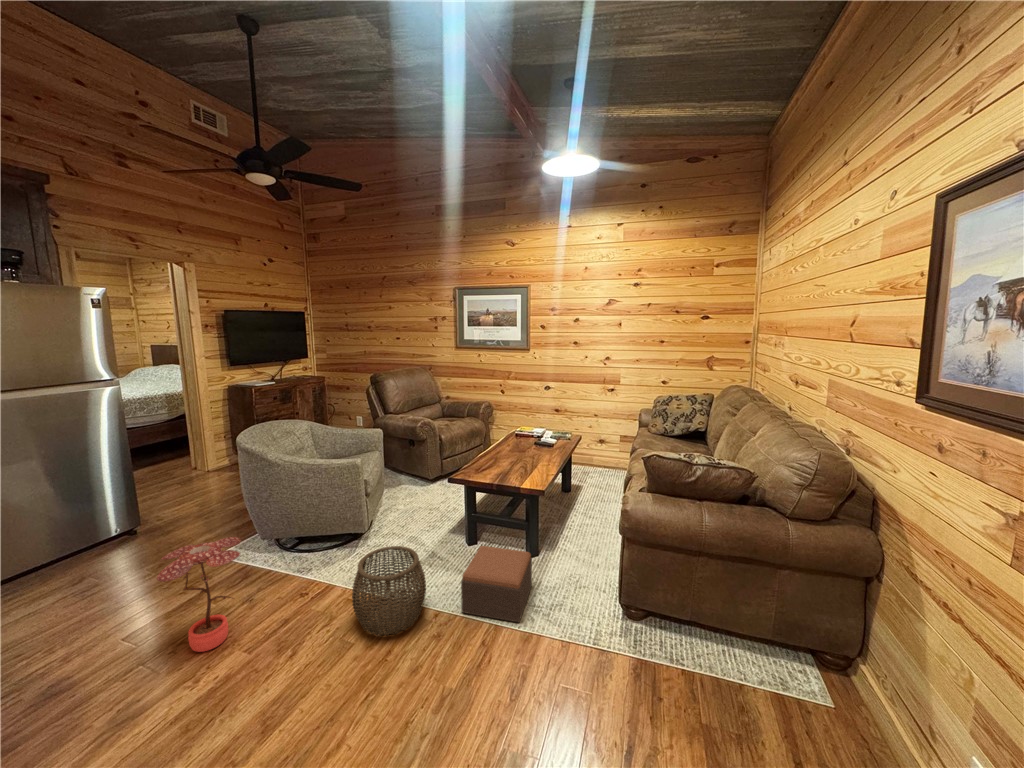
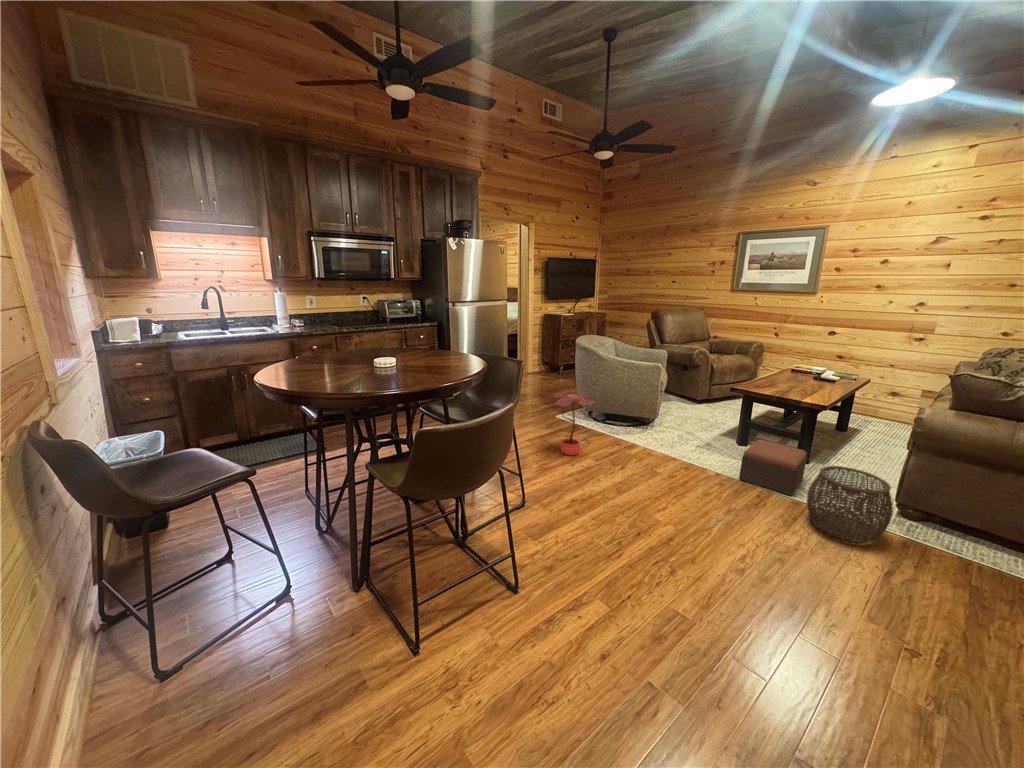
woven basket: present [352,546,426,636] -> present [807,466,893,544]

